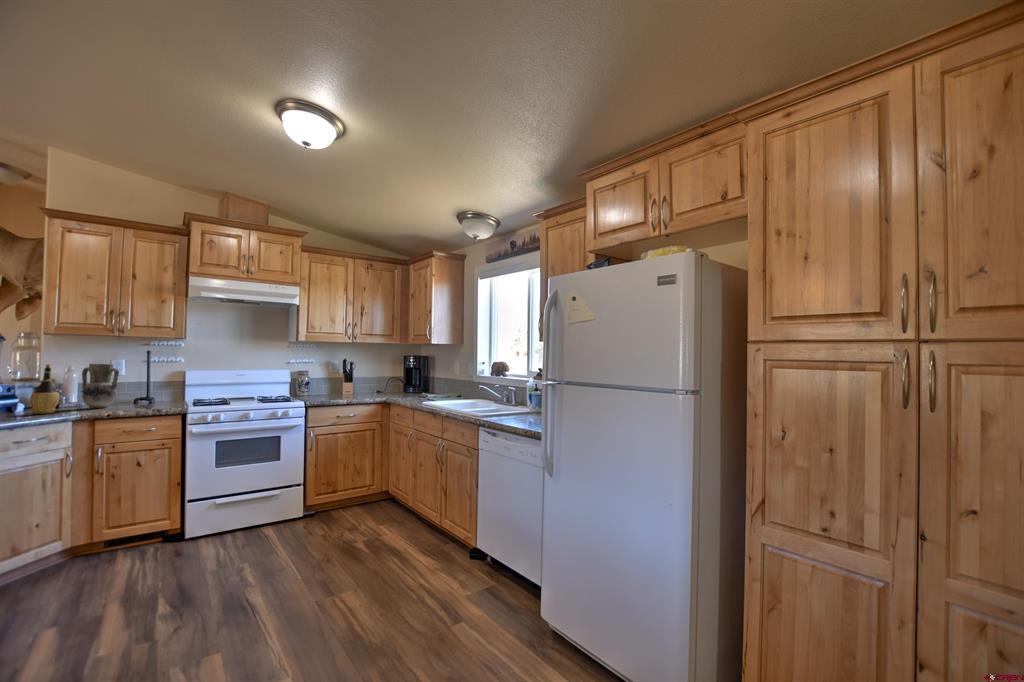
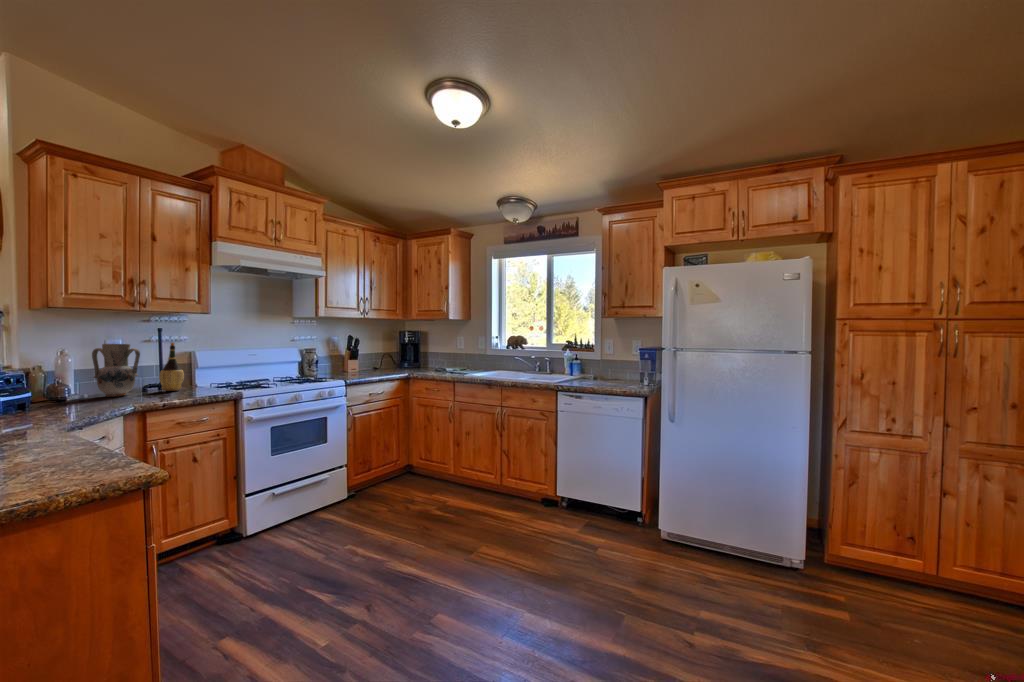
wine bottle: present [30,364,59,414] -> present [159,343,184,391]

